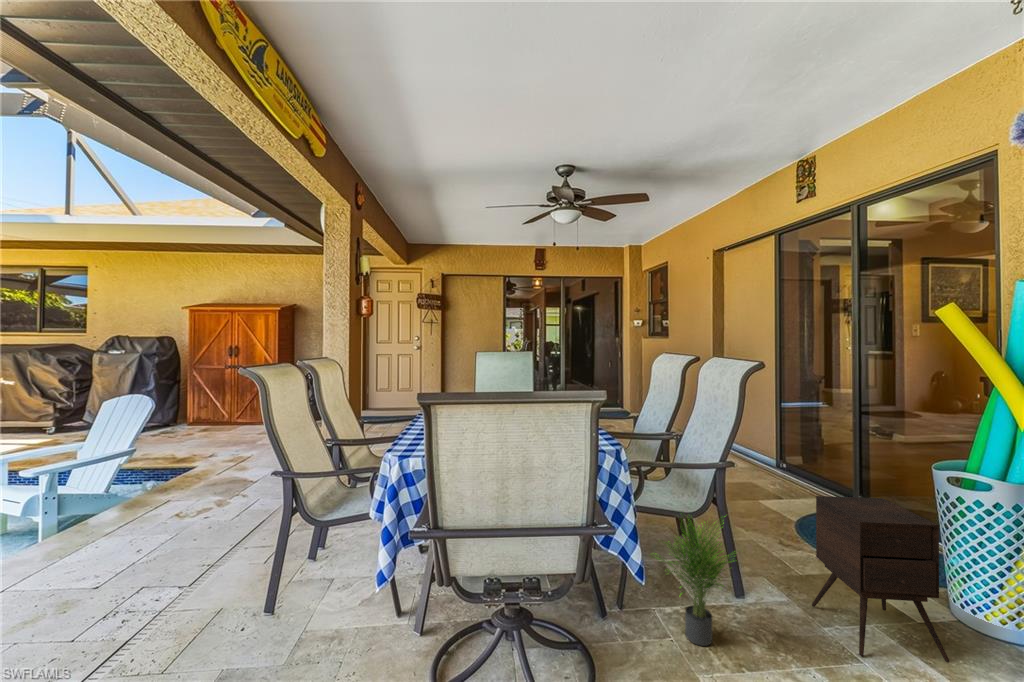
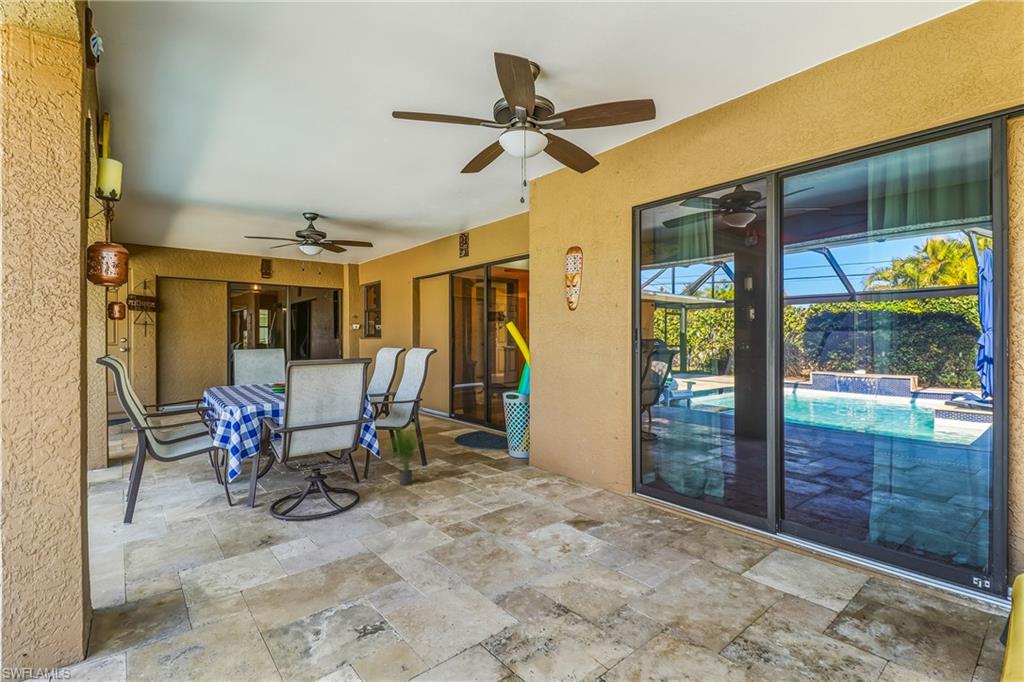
side table: present [812,496,949,662] -> none [456,408,500,472]

